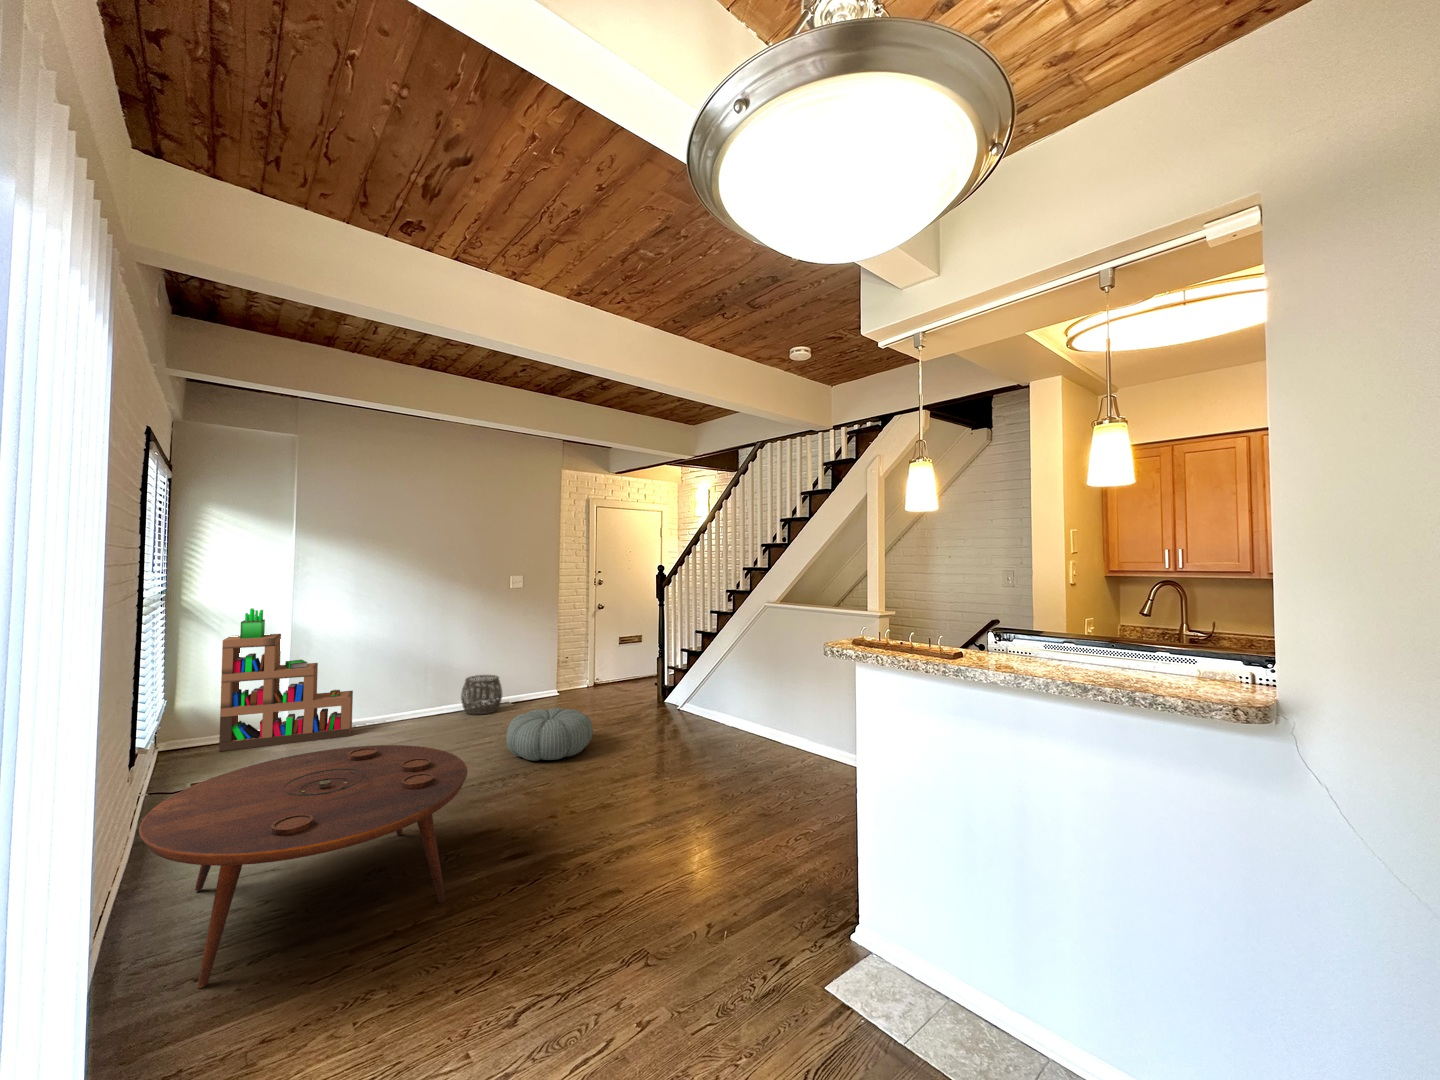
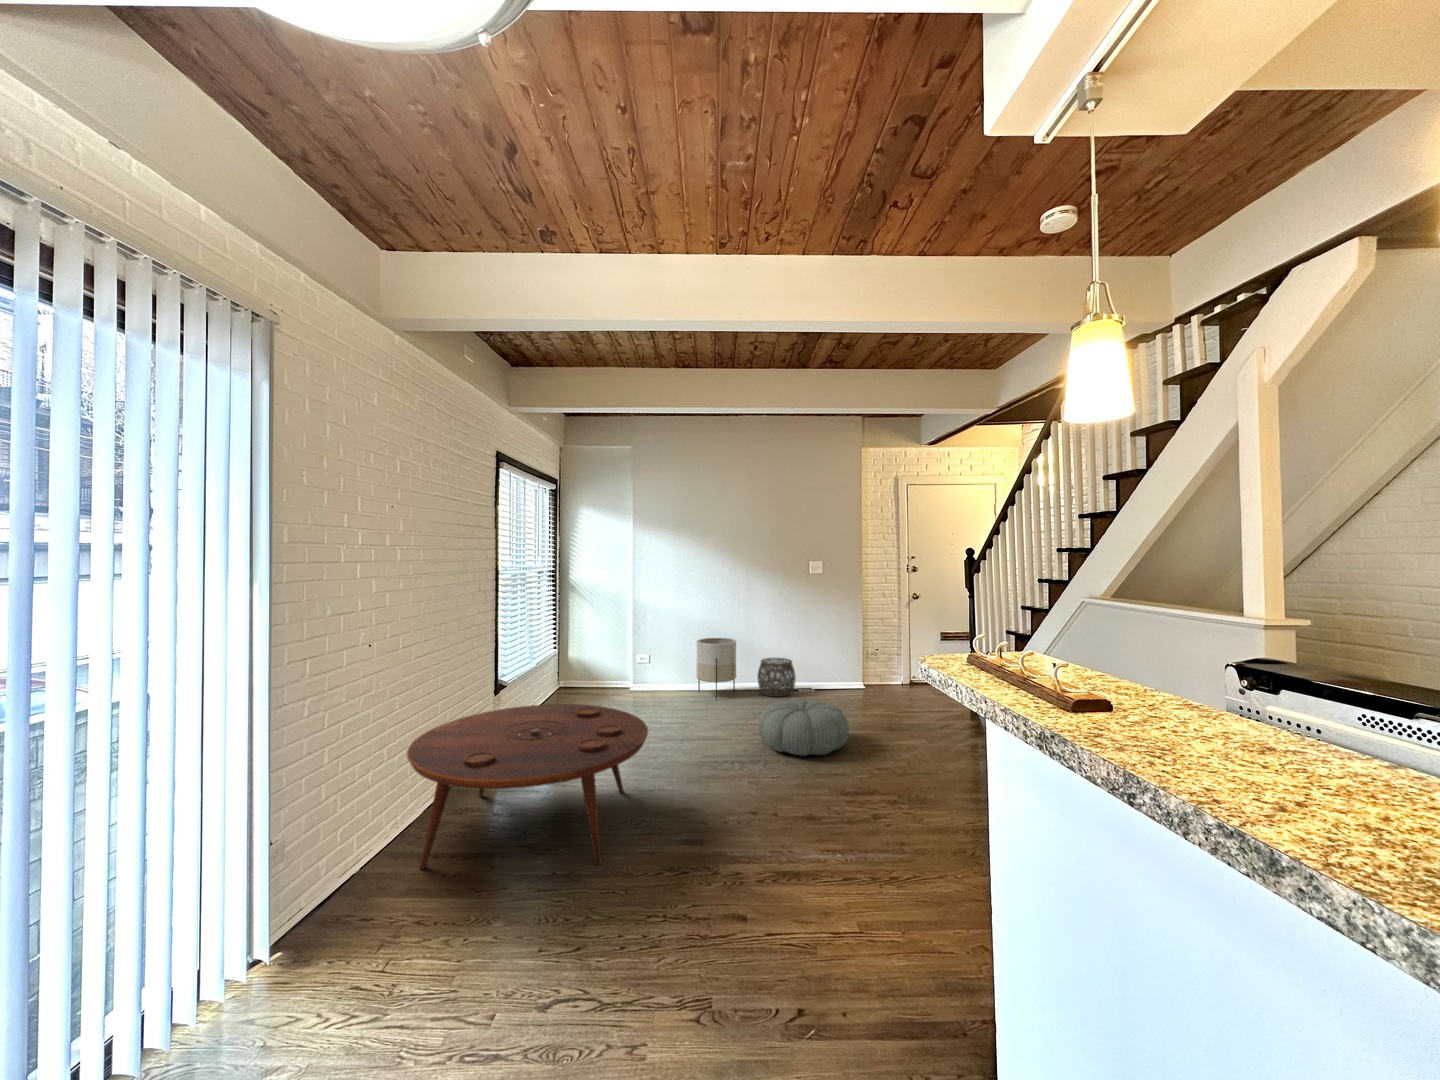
bookshelf: present [219,608,353,751] -> none [577,583,669,698]
planter: none [391,661,440,728] -> present [697,638,736,700]

